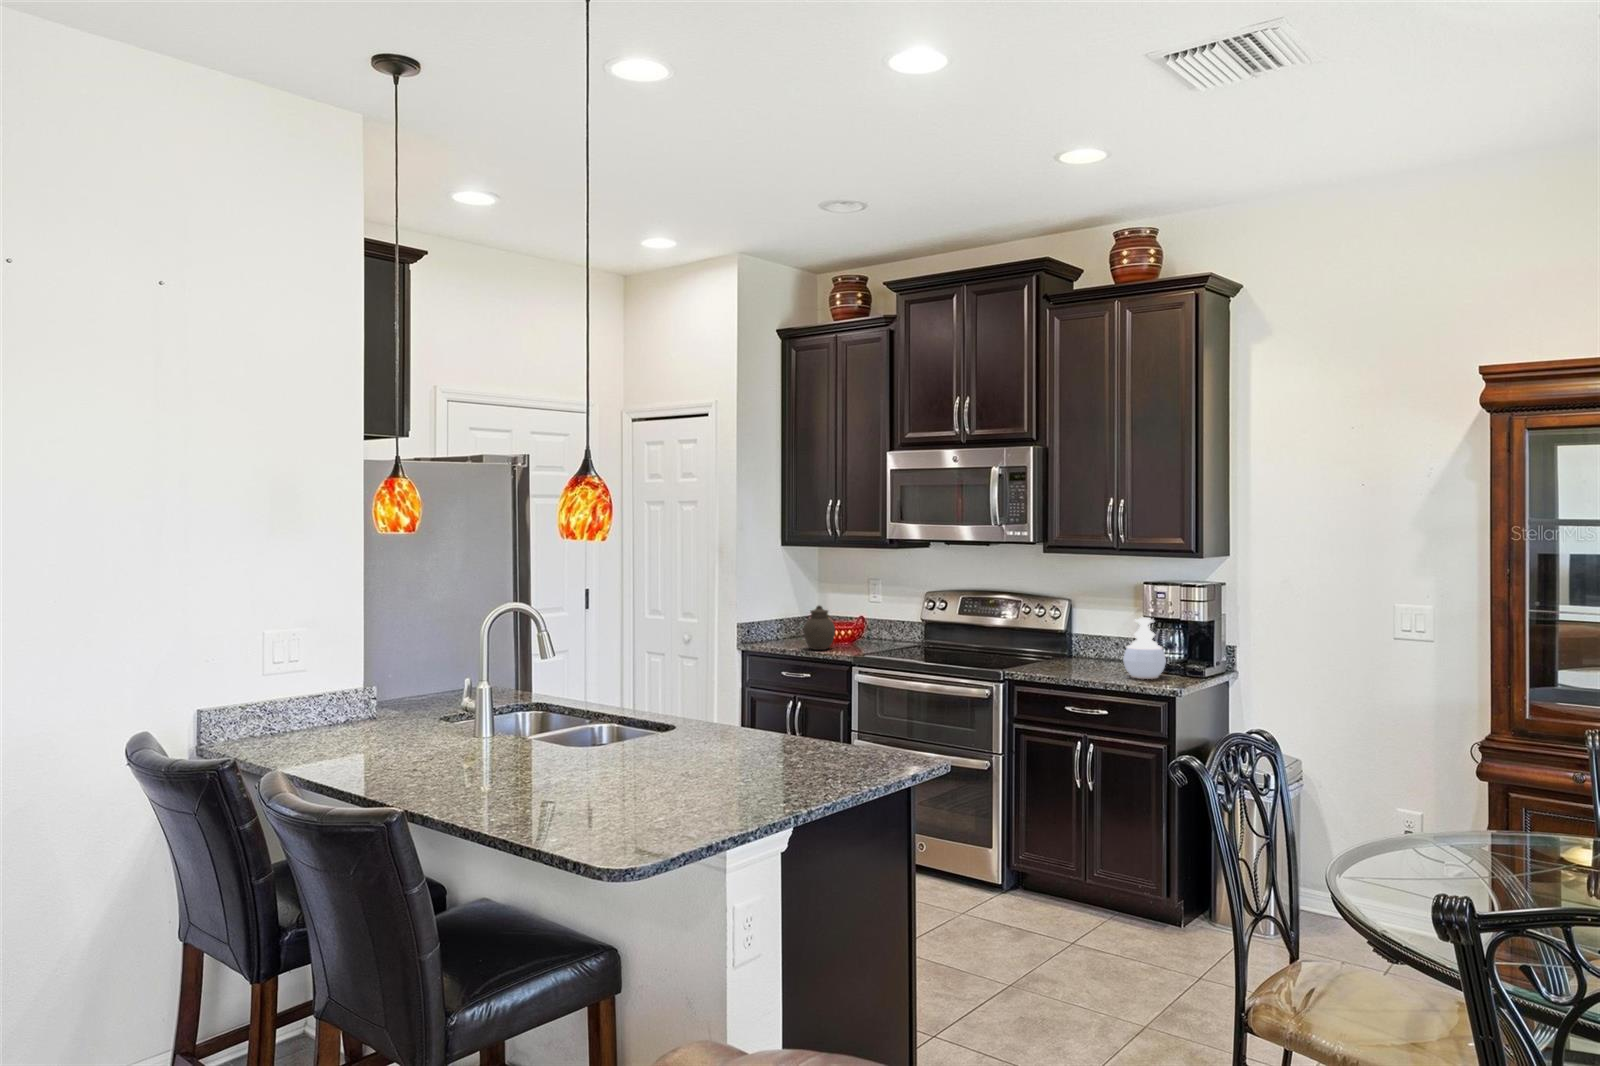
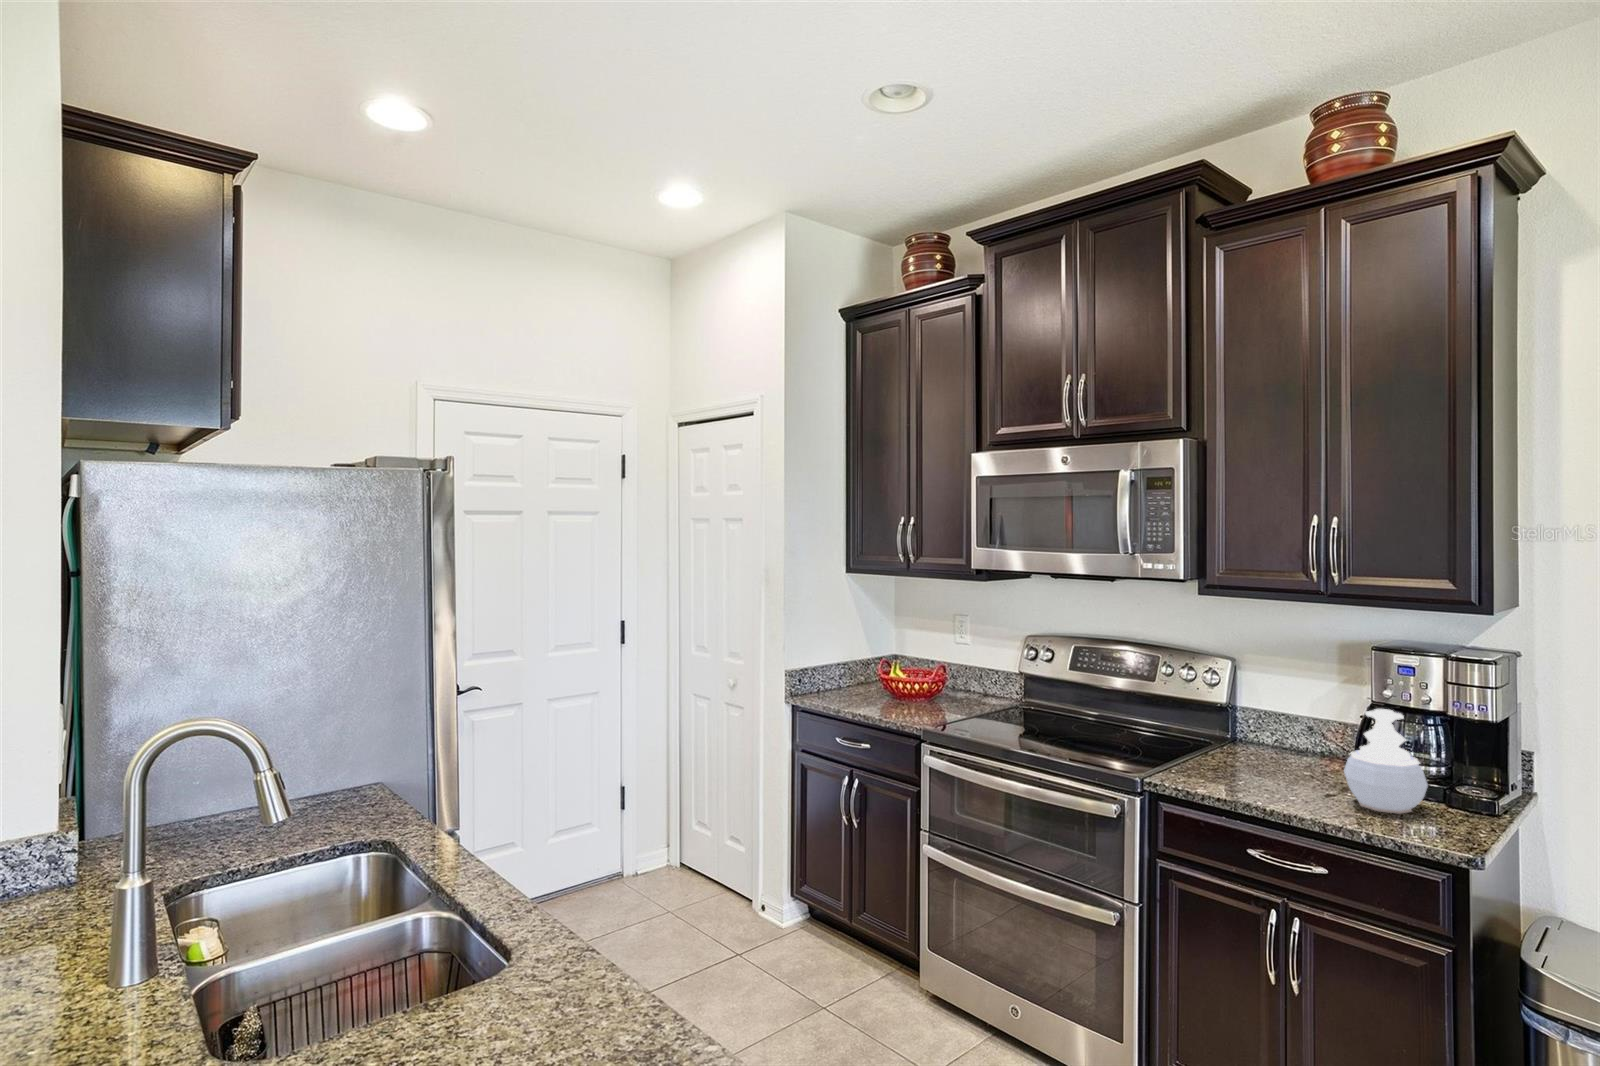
jar: present [803,606,835,650] -> none [864,653,906,711]

